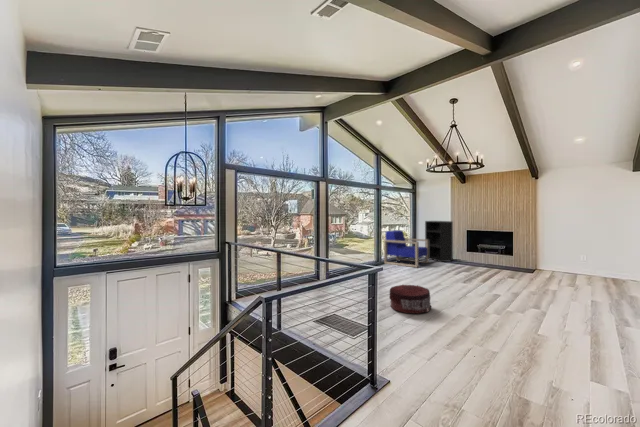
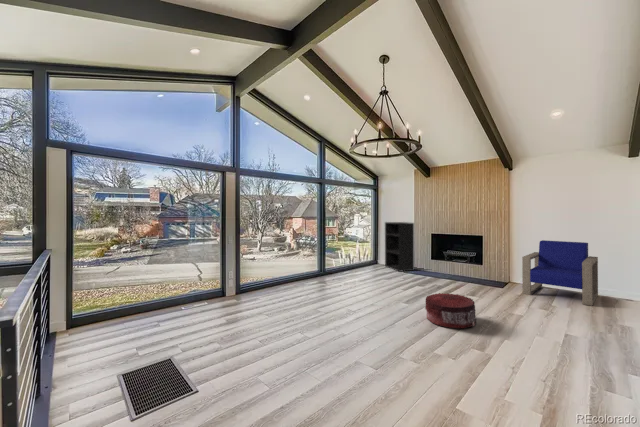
armchair: present [384,230,429,267] -> present [522,240,598,306]
pouf: present [390,285,431,314] -> present [425,293,476,328]

